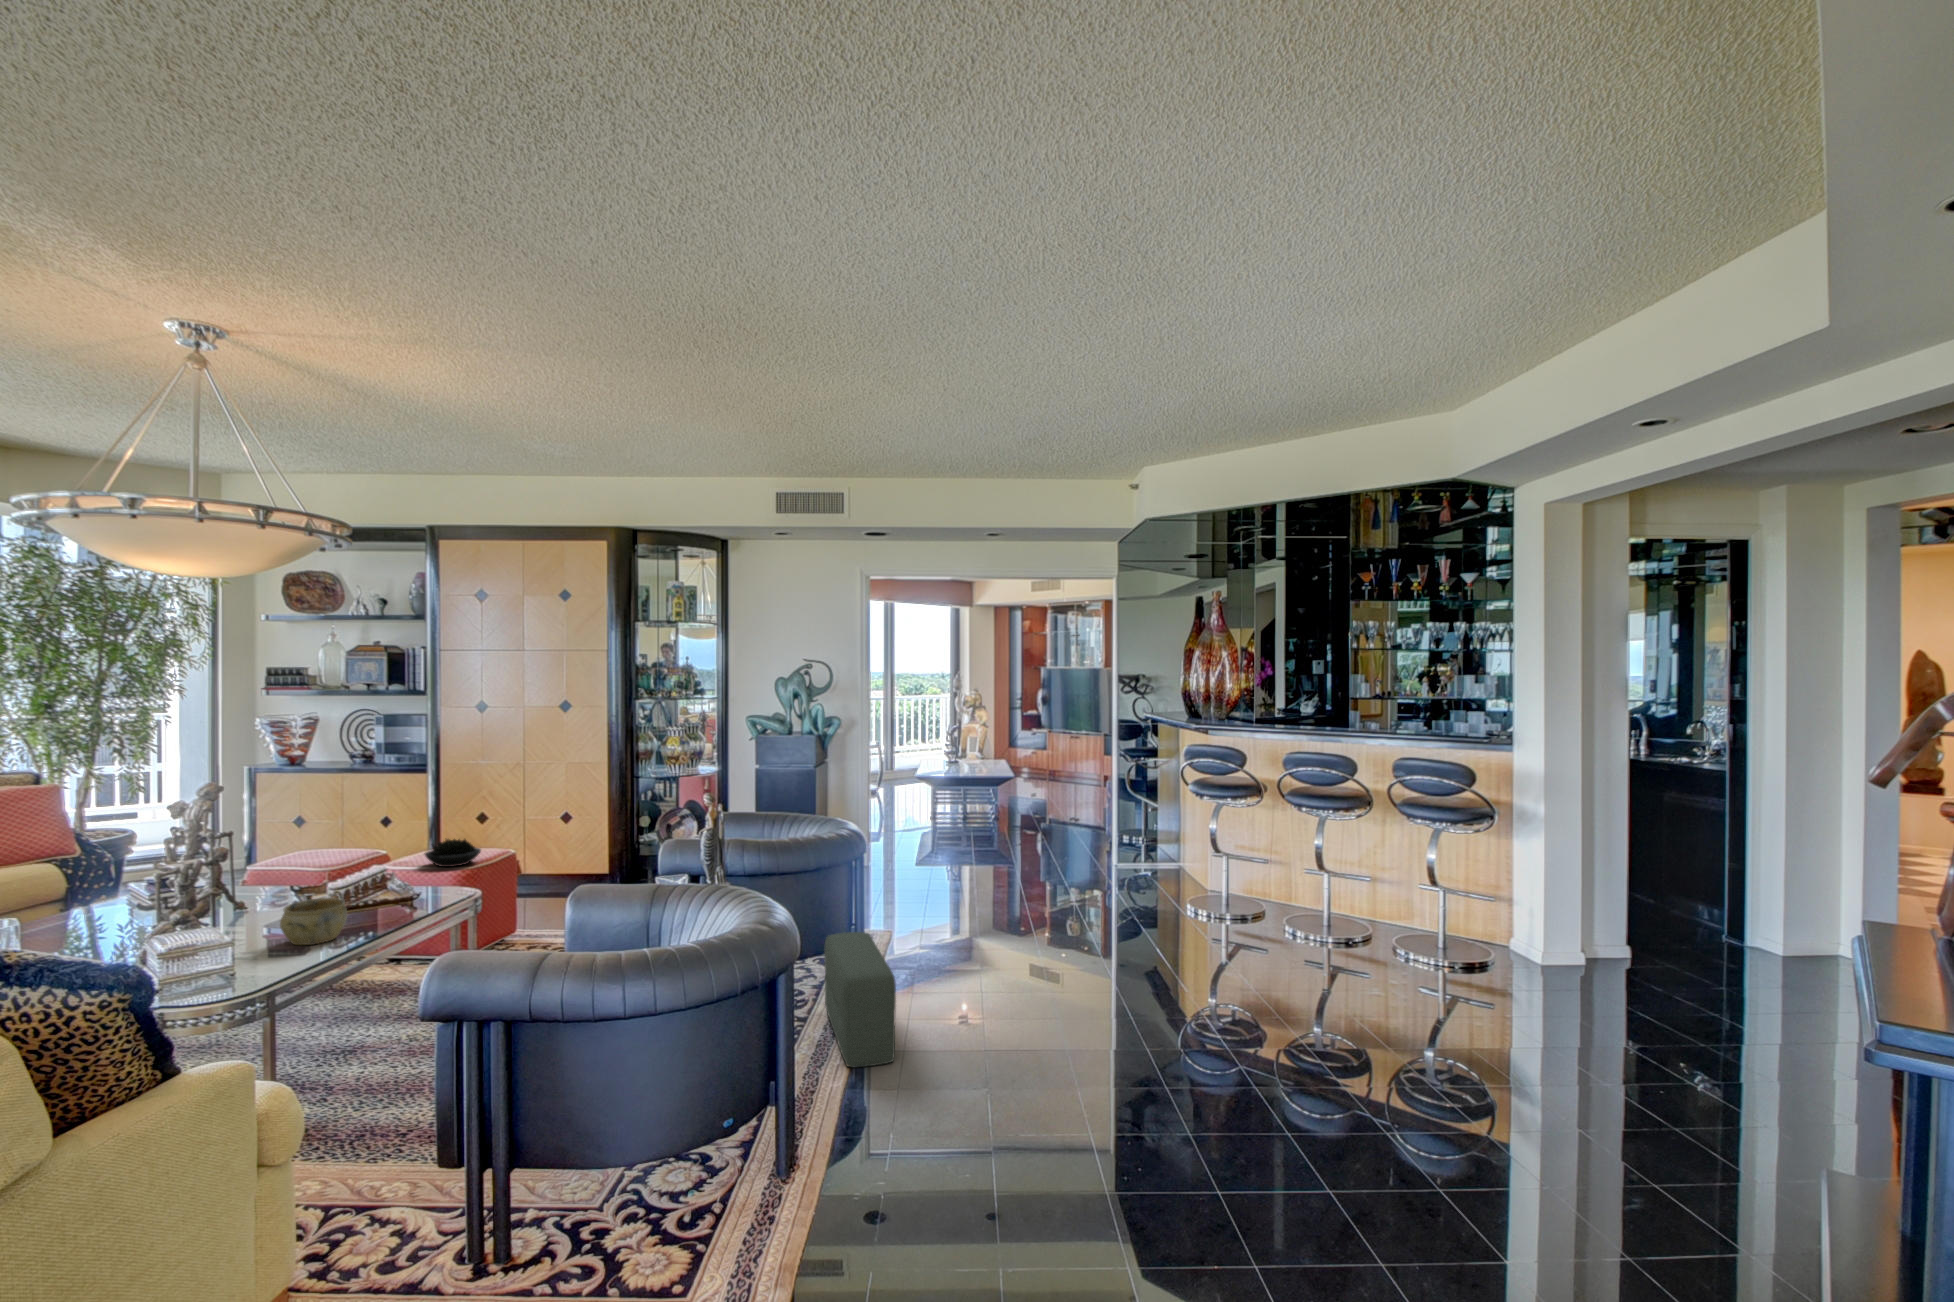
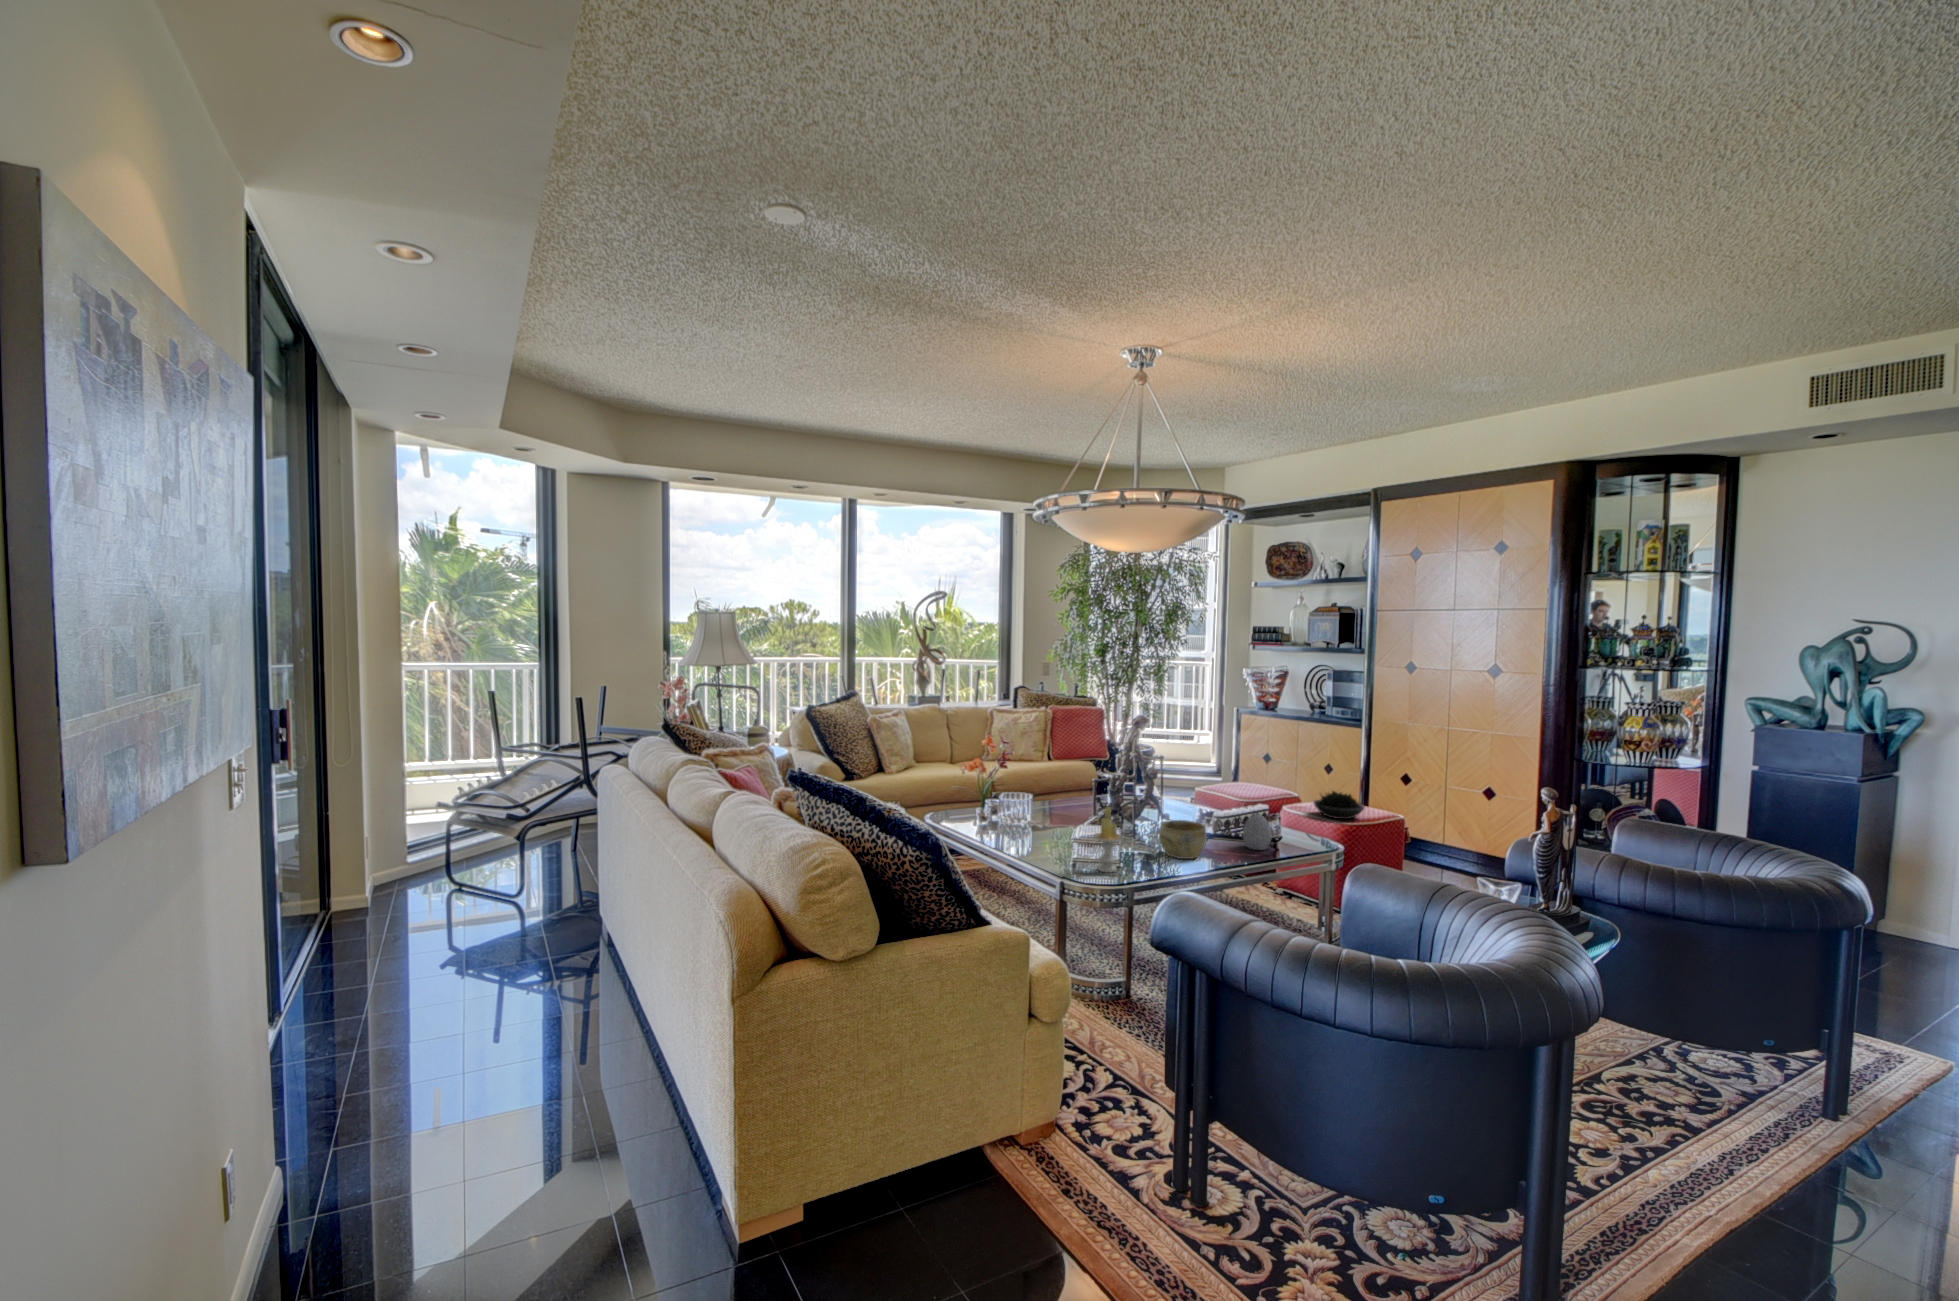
decorative egg: none [378,874,414,914] -> present [1243,814,1272,850]
candle: none [203,900,254,985] -> present [1093,807,1124,872]
pouf: present [824,932,896,1067] -> none [1721,1025,1832,1255]

